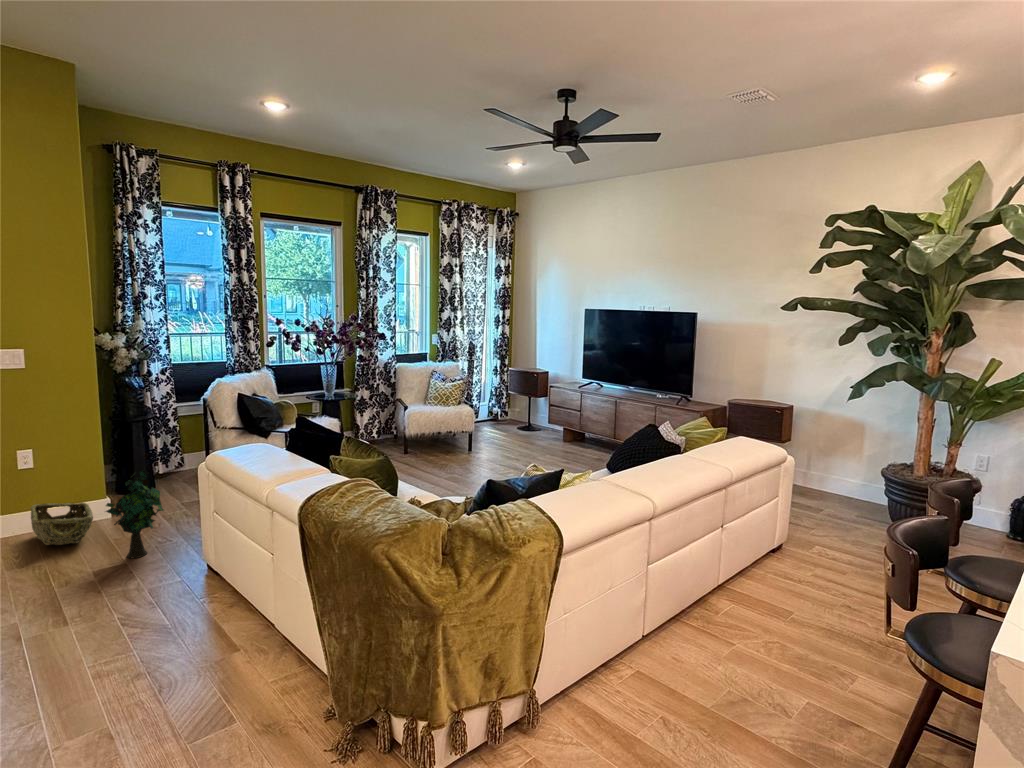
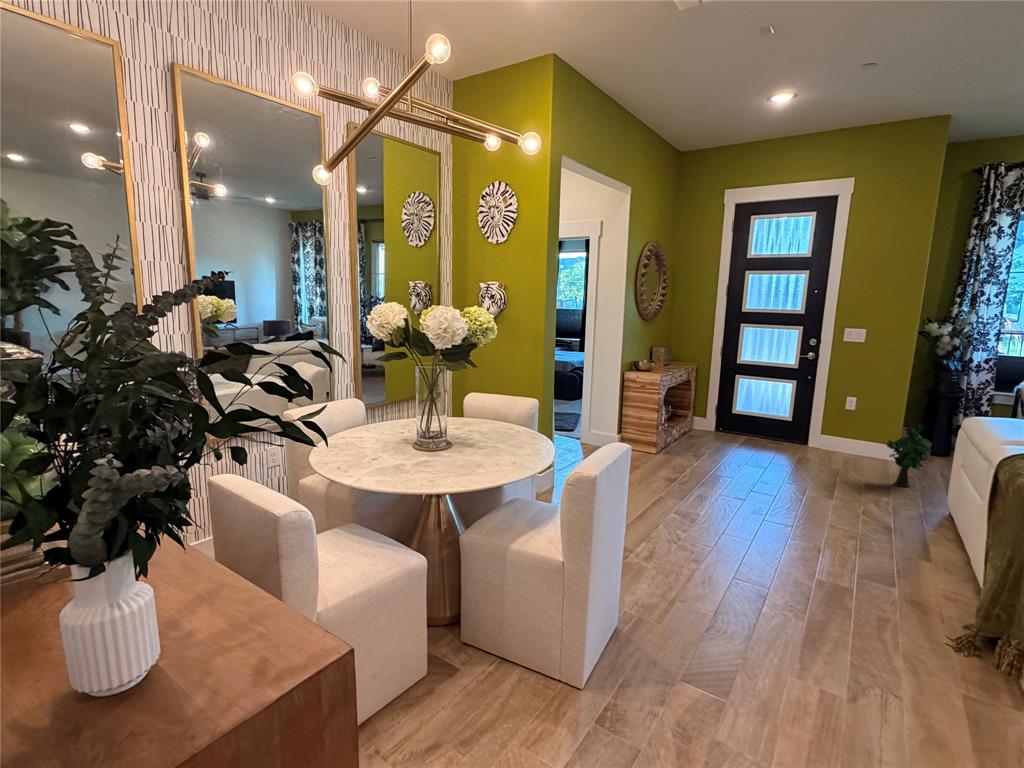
woven basket: present [30,503,93,545] -> none [843,433,884,465]

